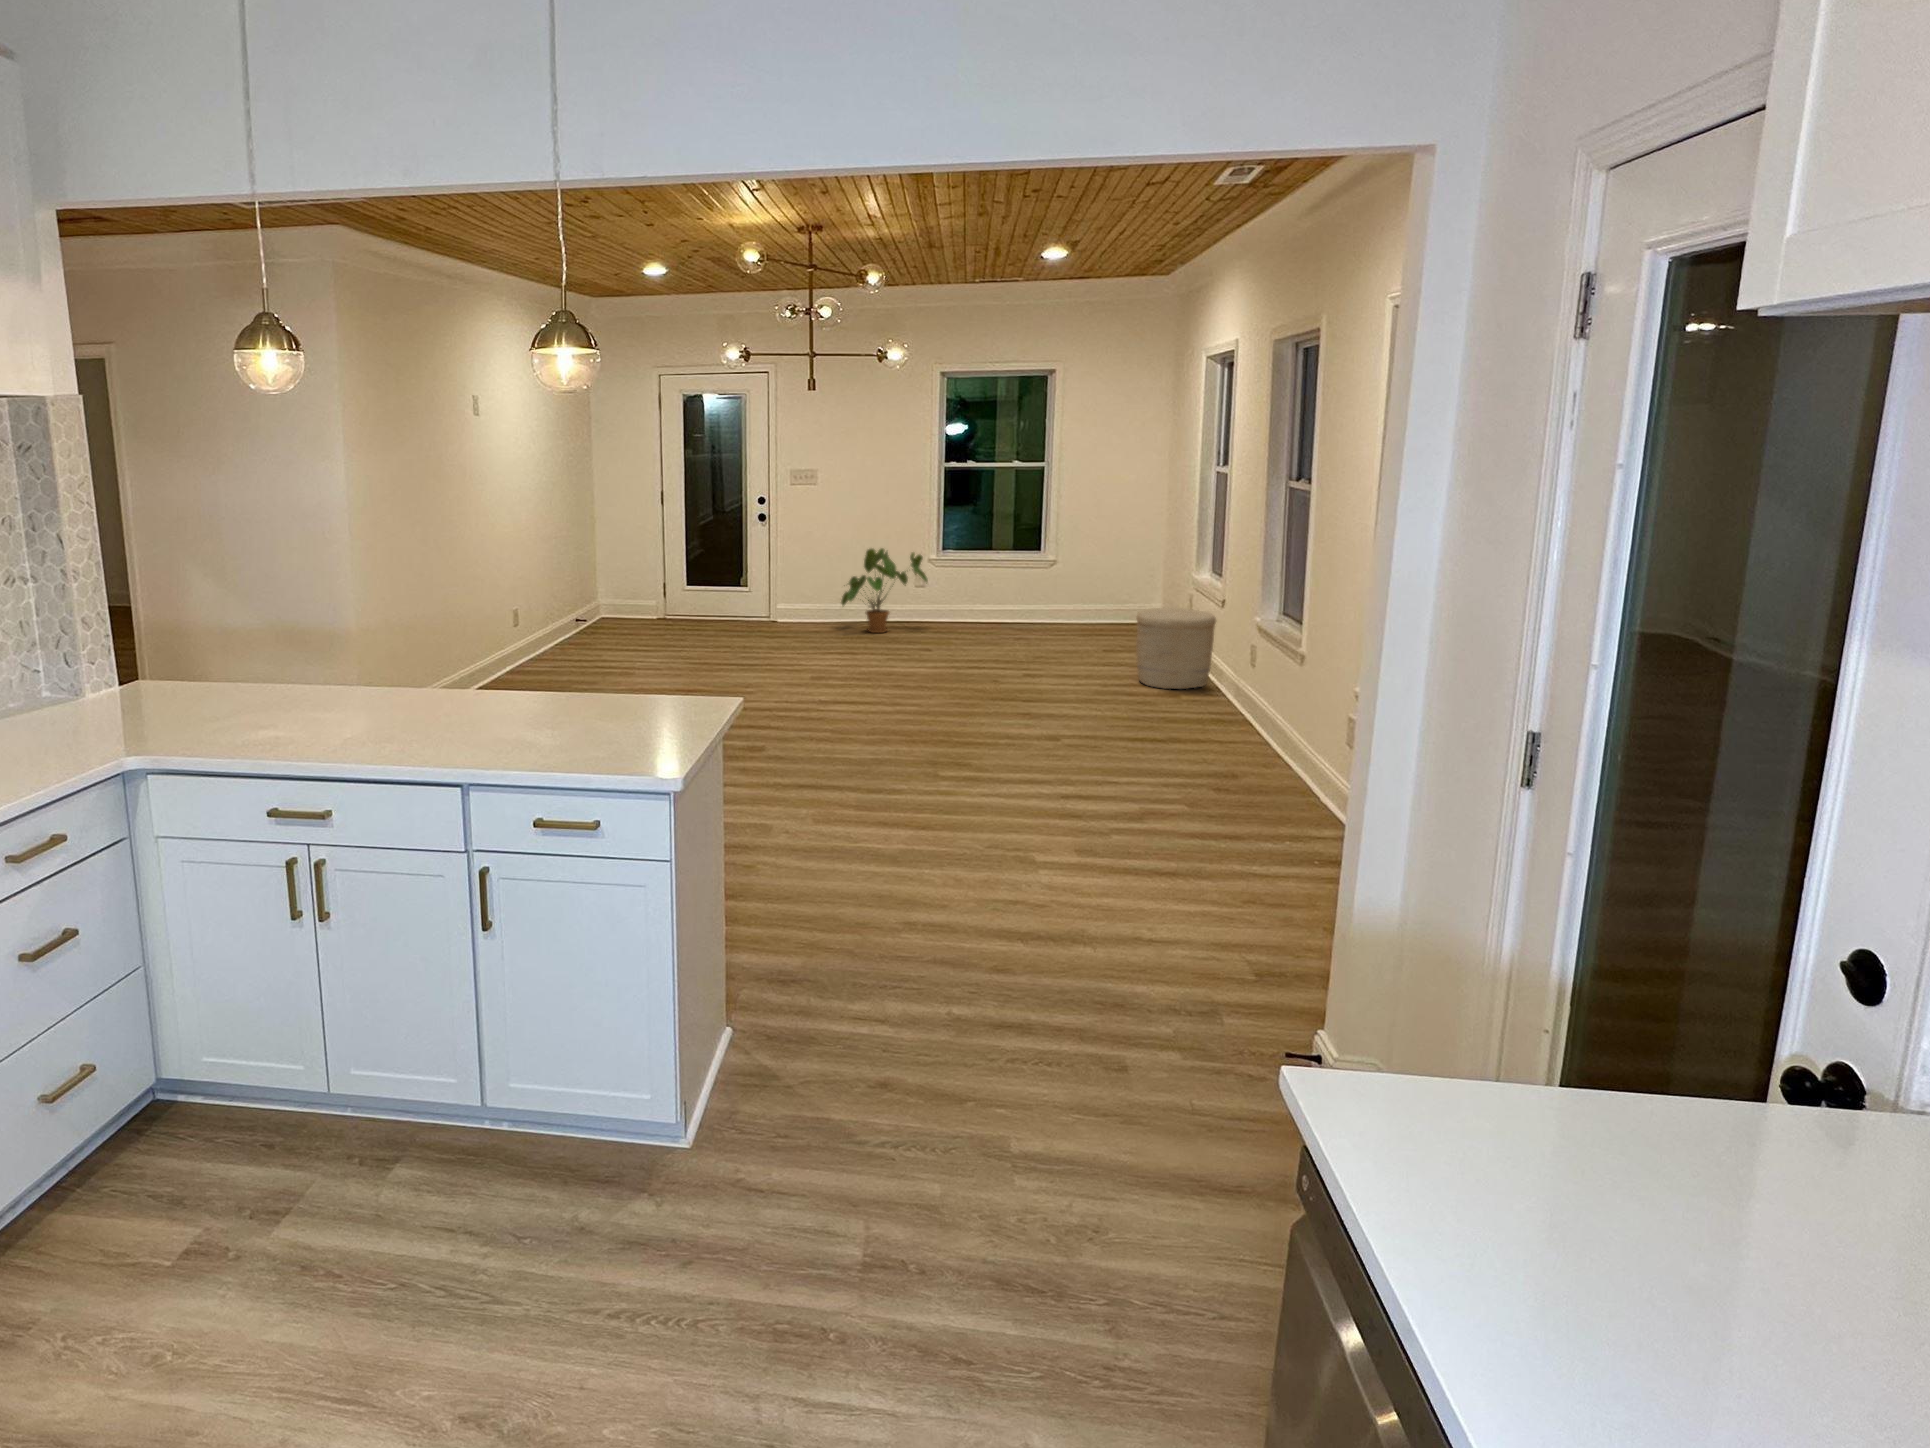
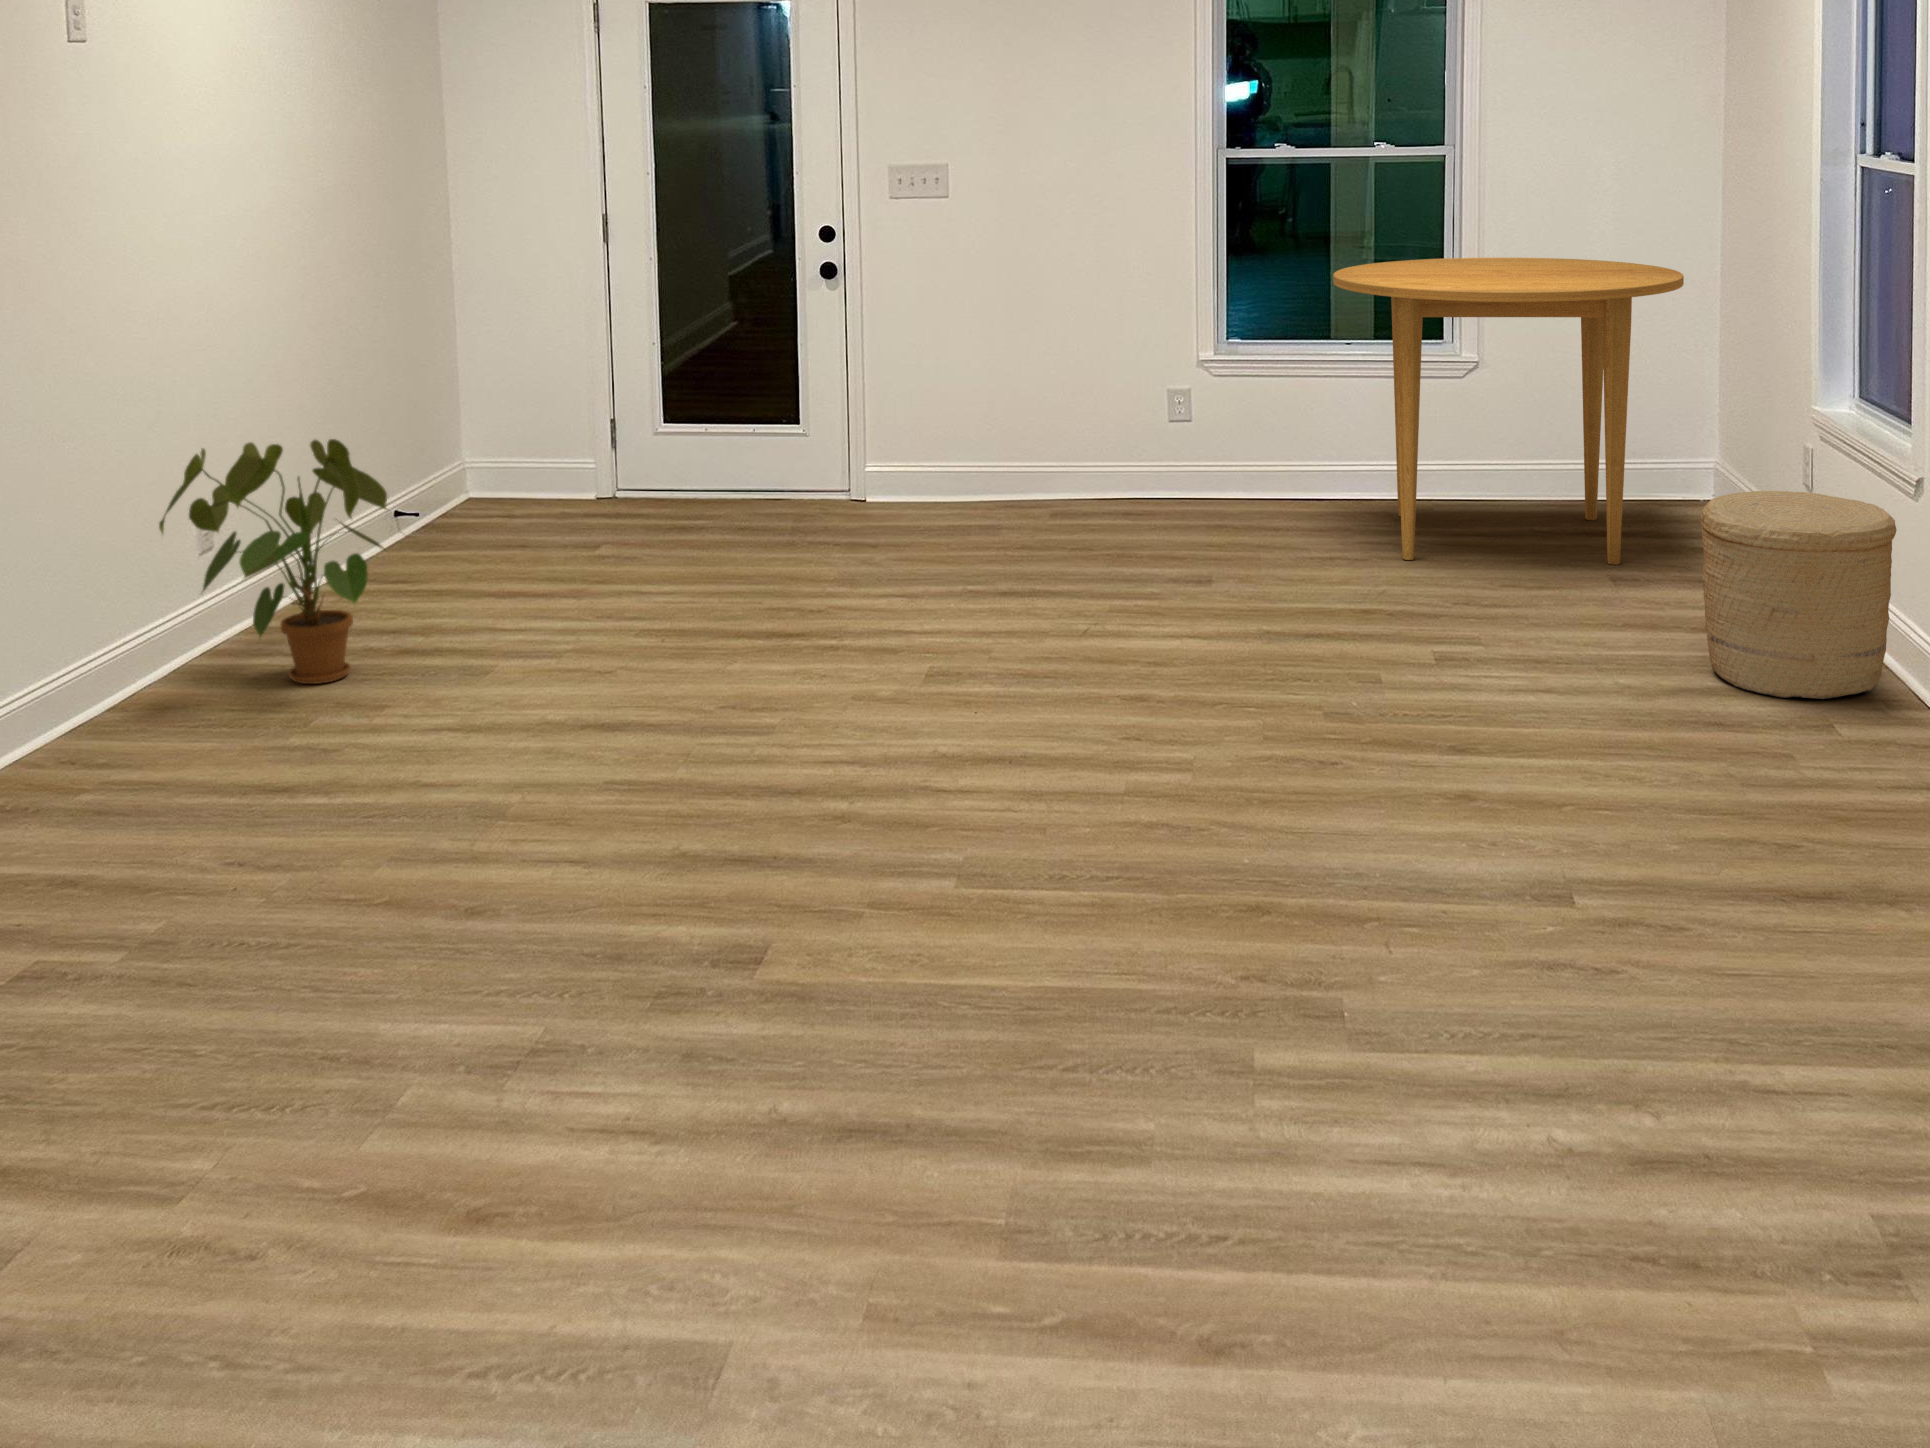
dining table: none [991,514,1148,647] -> present [1333,258,1684,565]
house plant: present [841,548,928,633] -> present [159,439,388,684]

